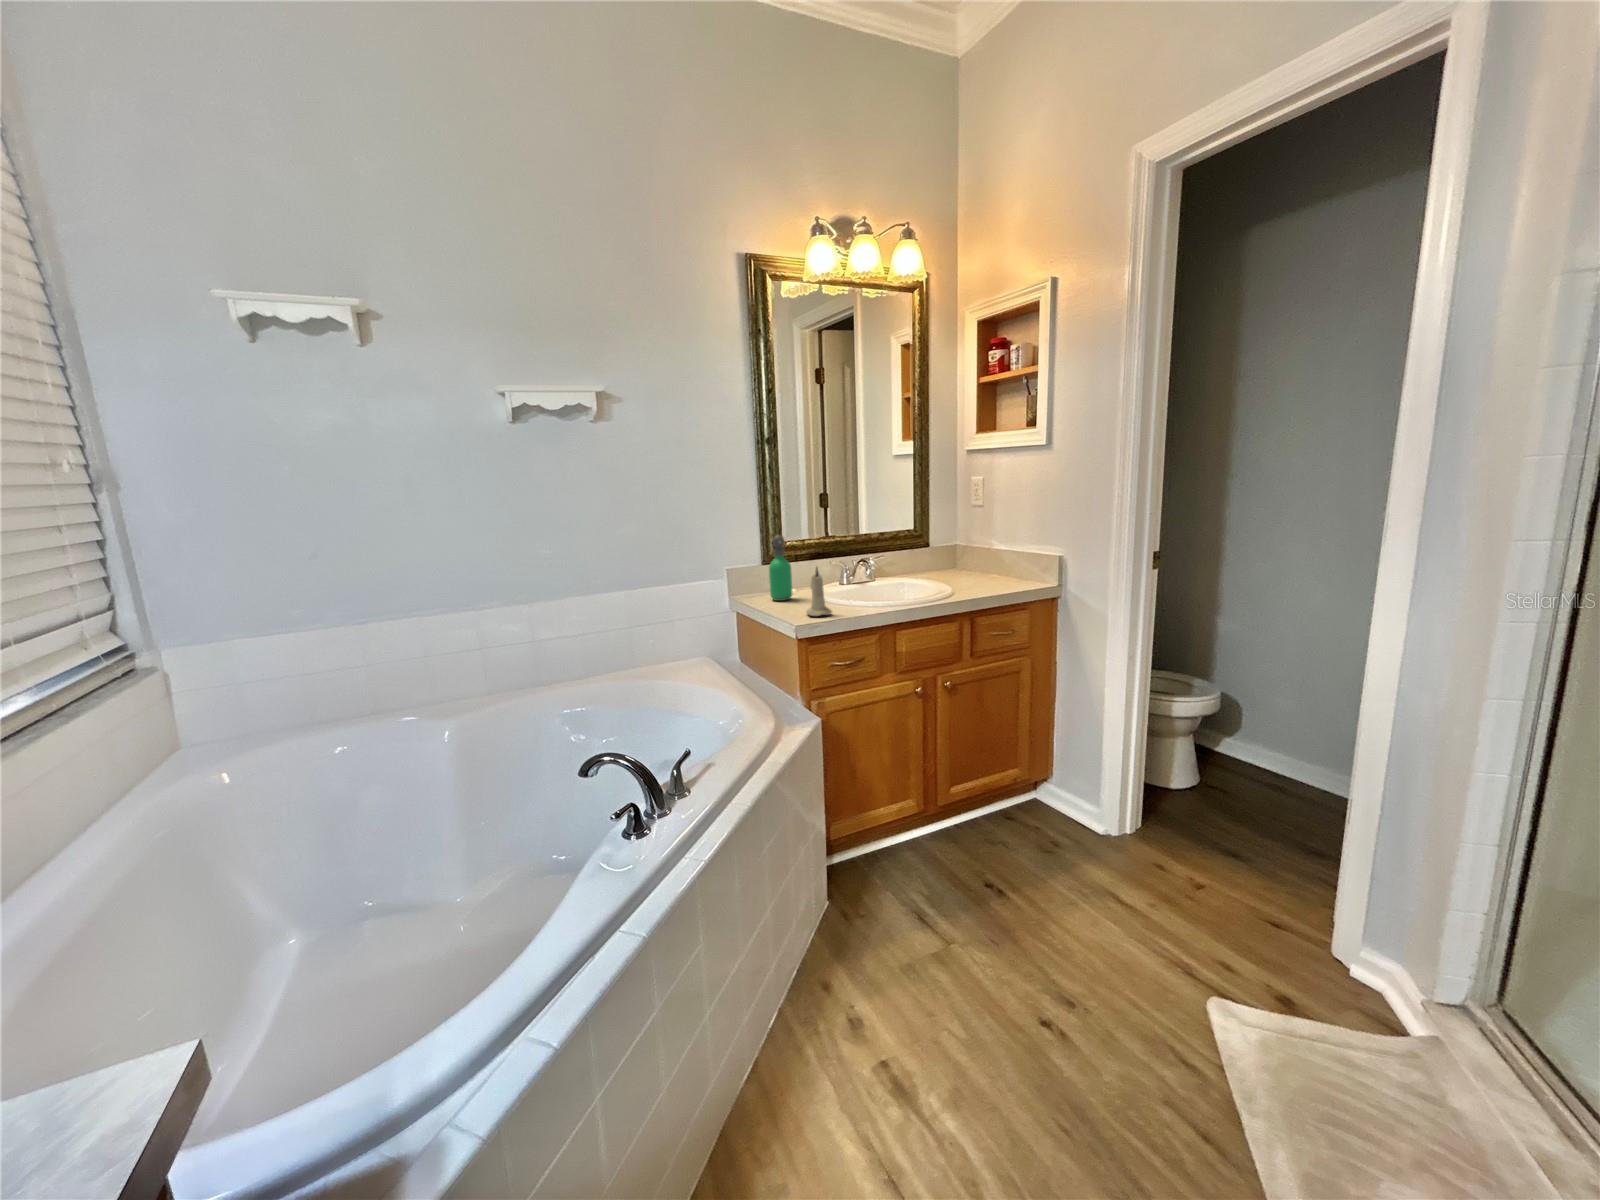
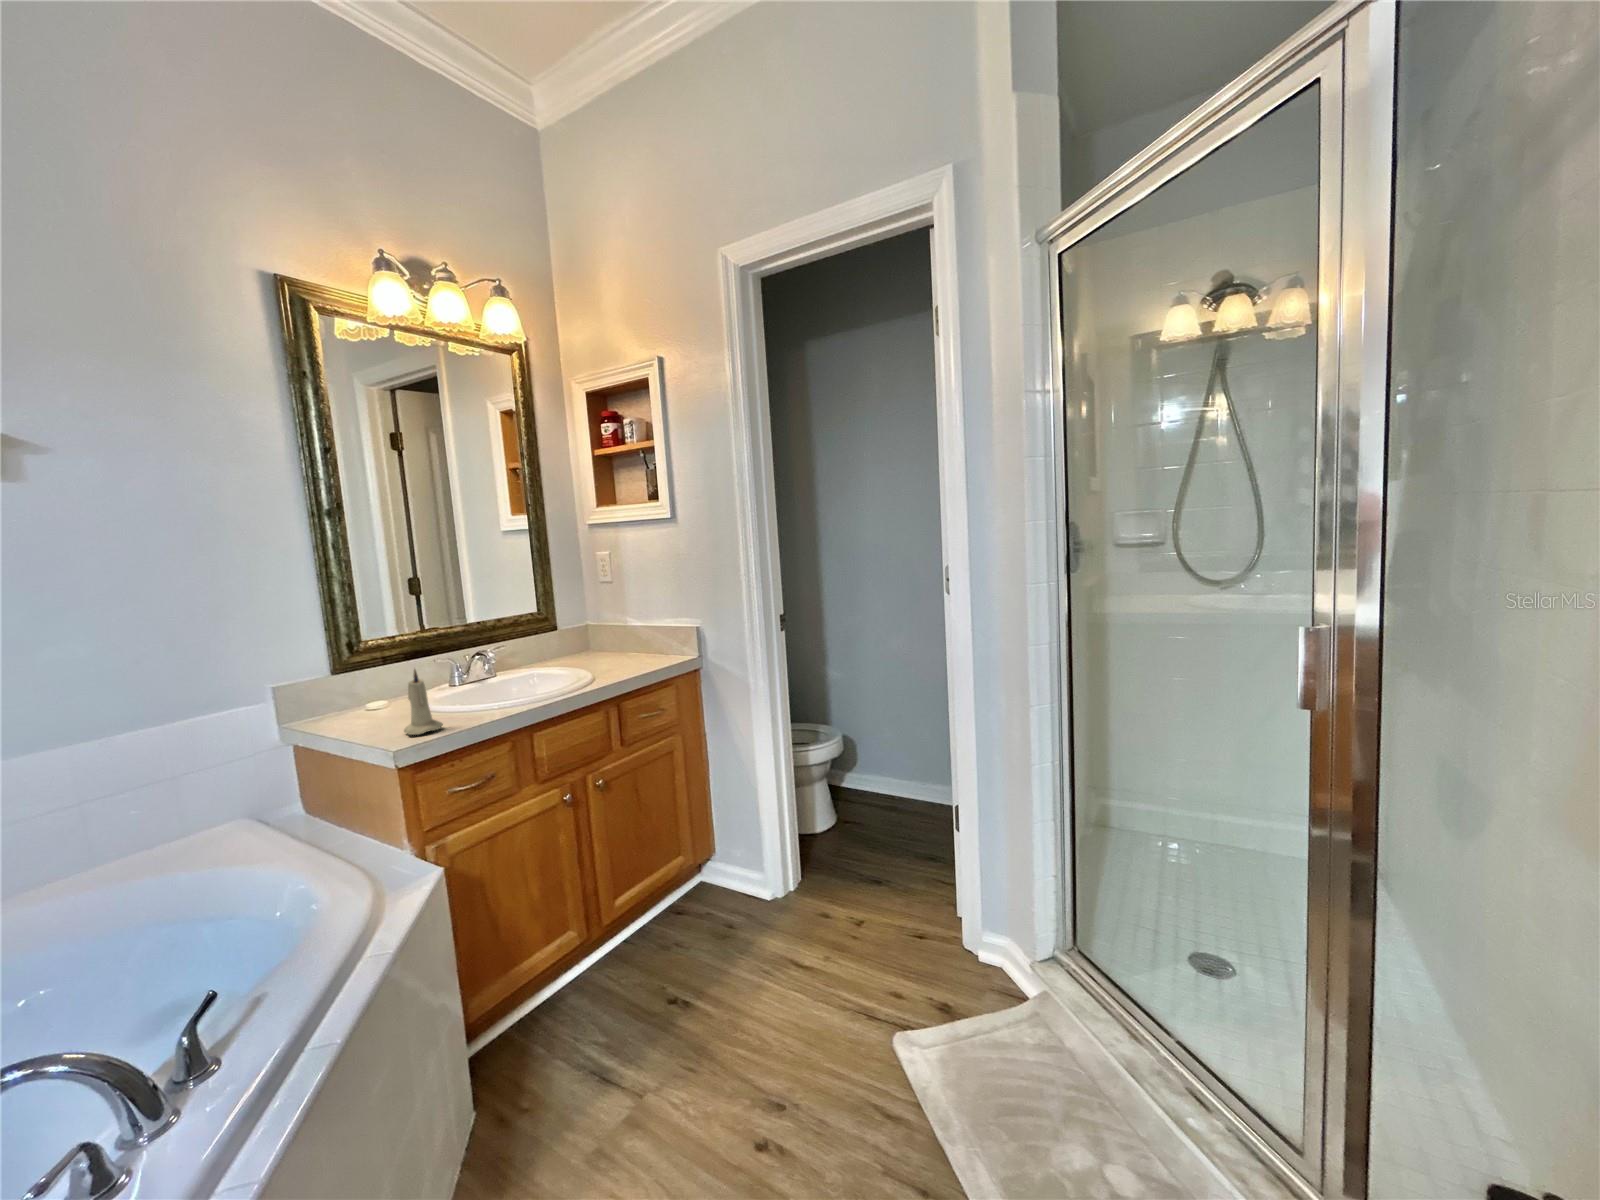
soap dispenser: present [769,535,792,601] -> none [340,634,381,721]

